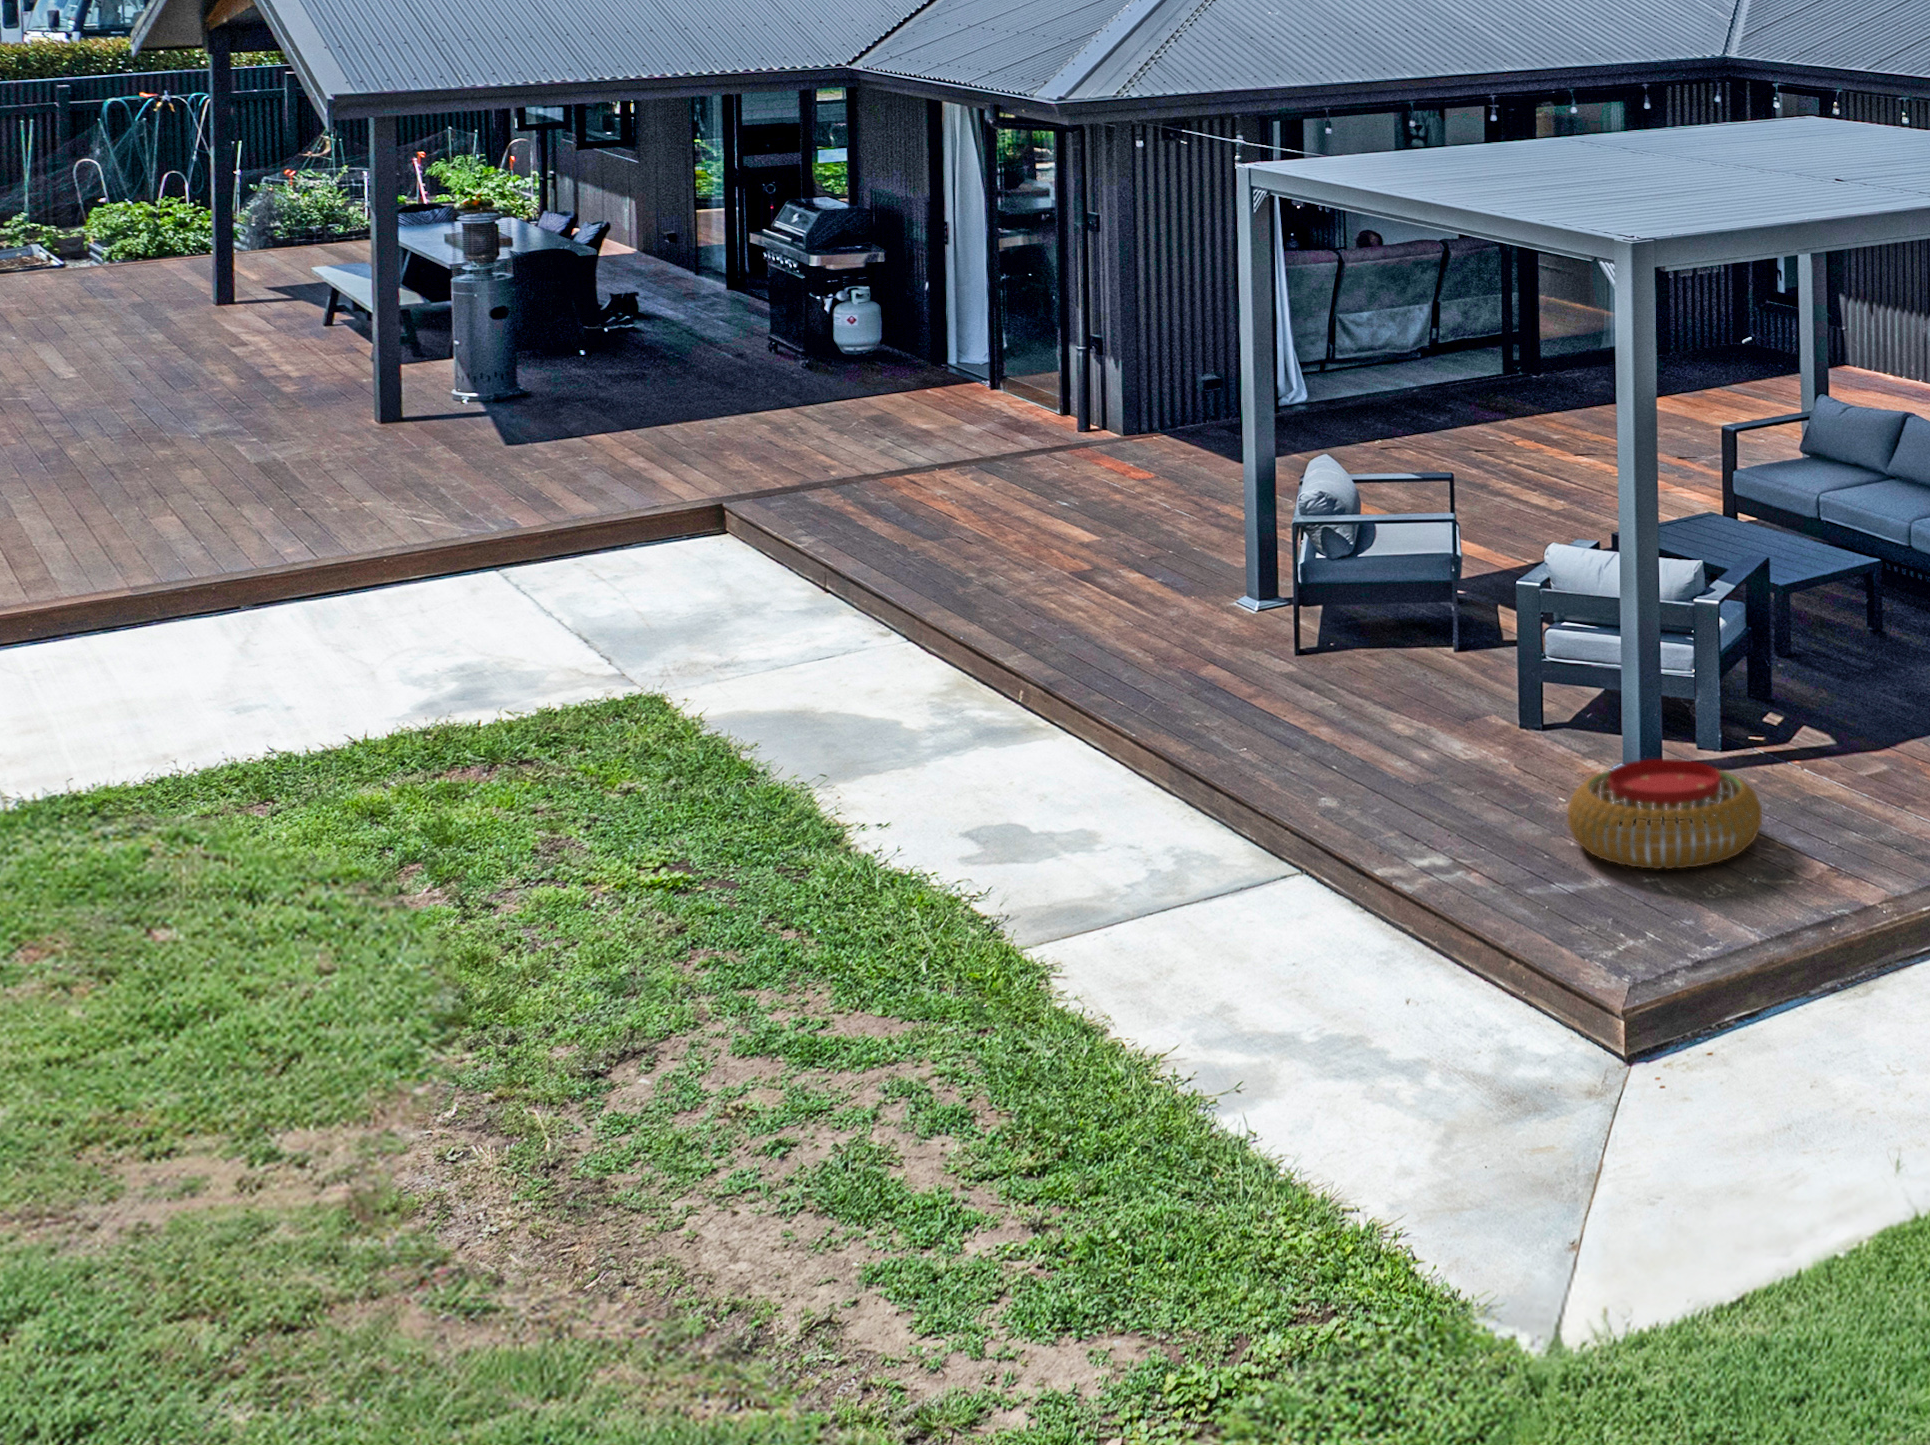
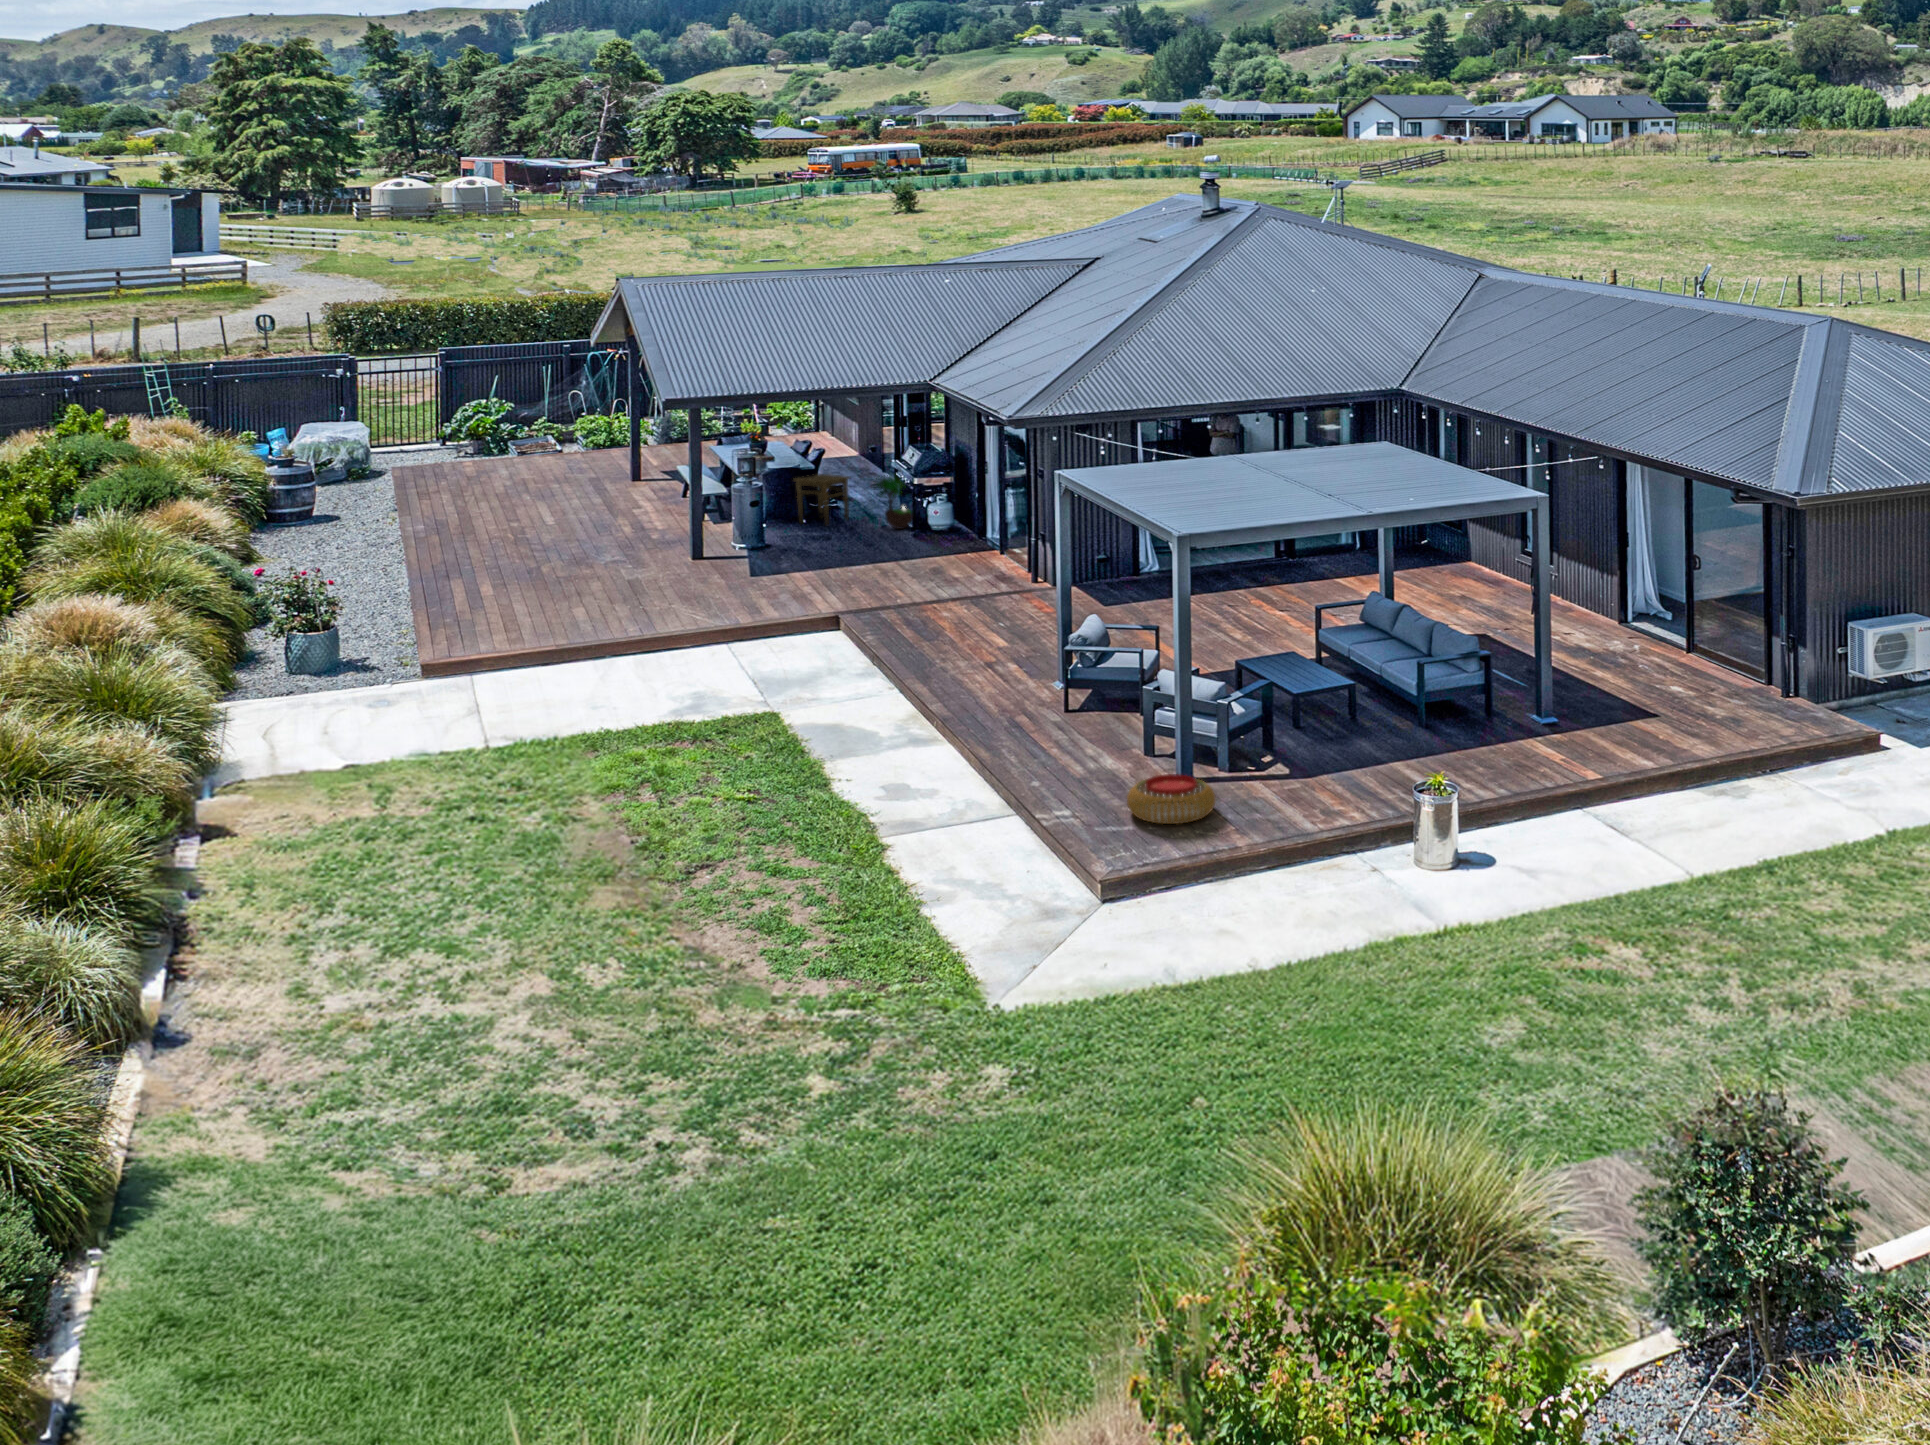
potted tree: none [726,243,809,358] -> present [875,475,913,529]
side table: none [567,263,678,359] -> present [794,474,850,526]

